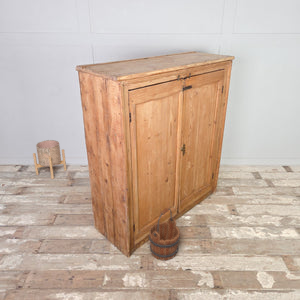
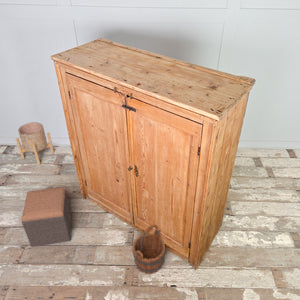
footstool: none [44,185,86,240] -> present [22,187,71,247]

